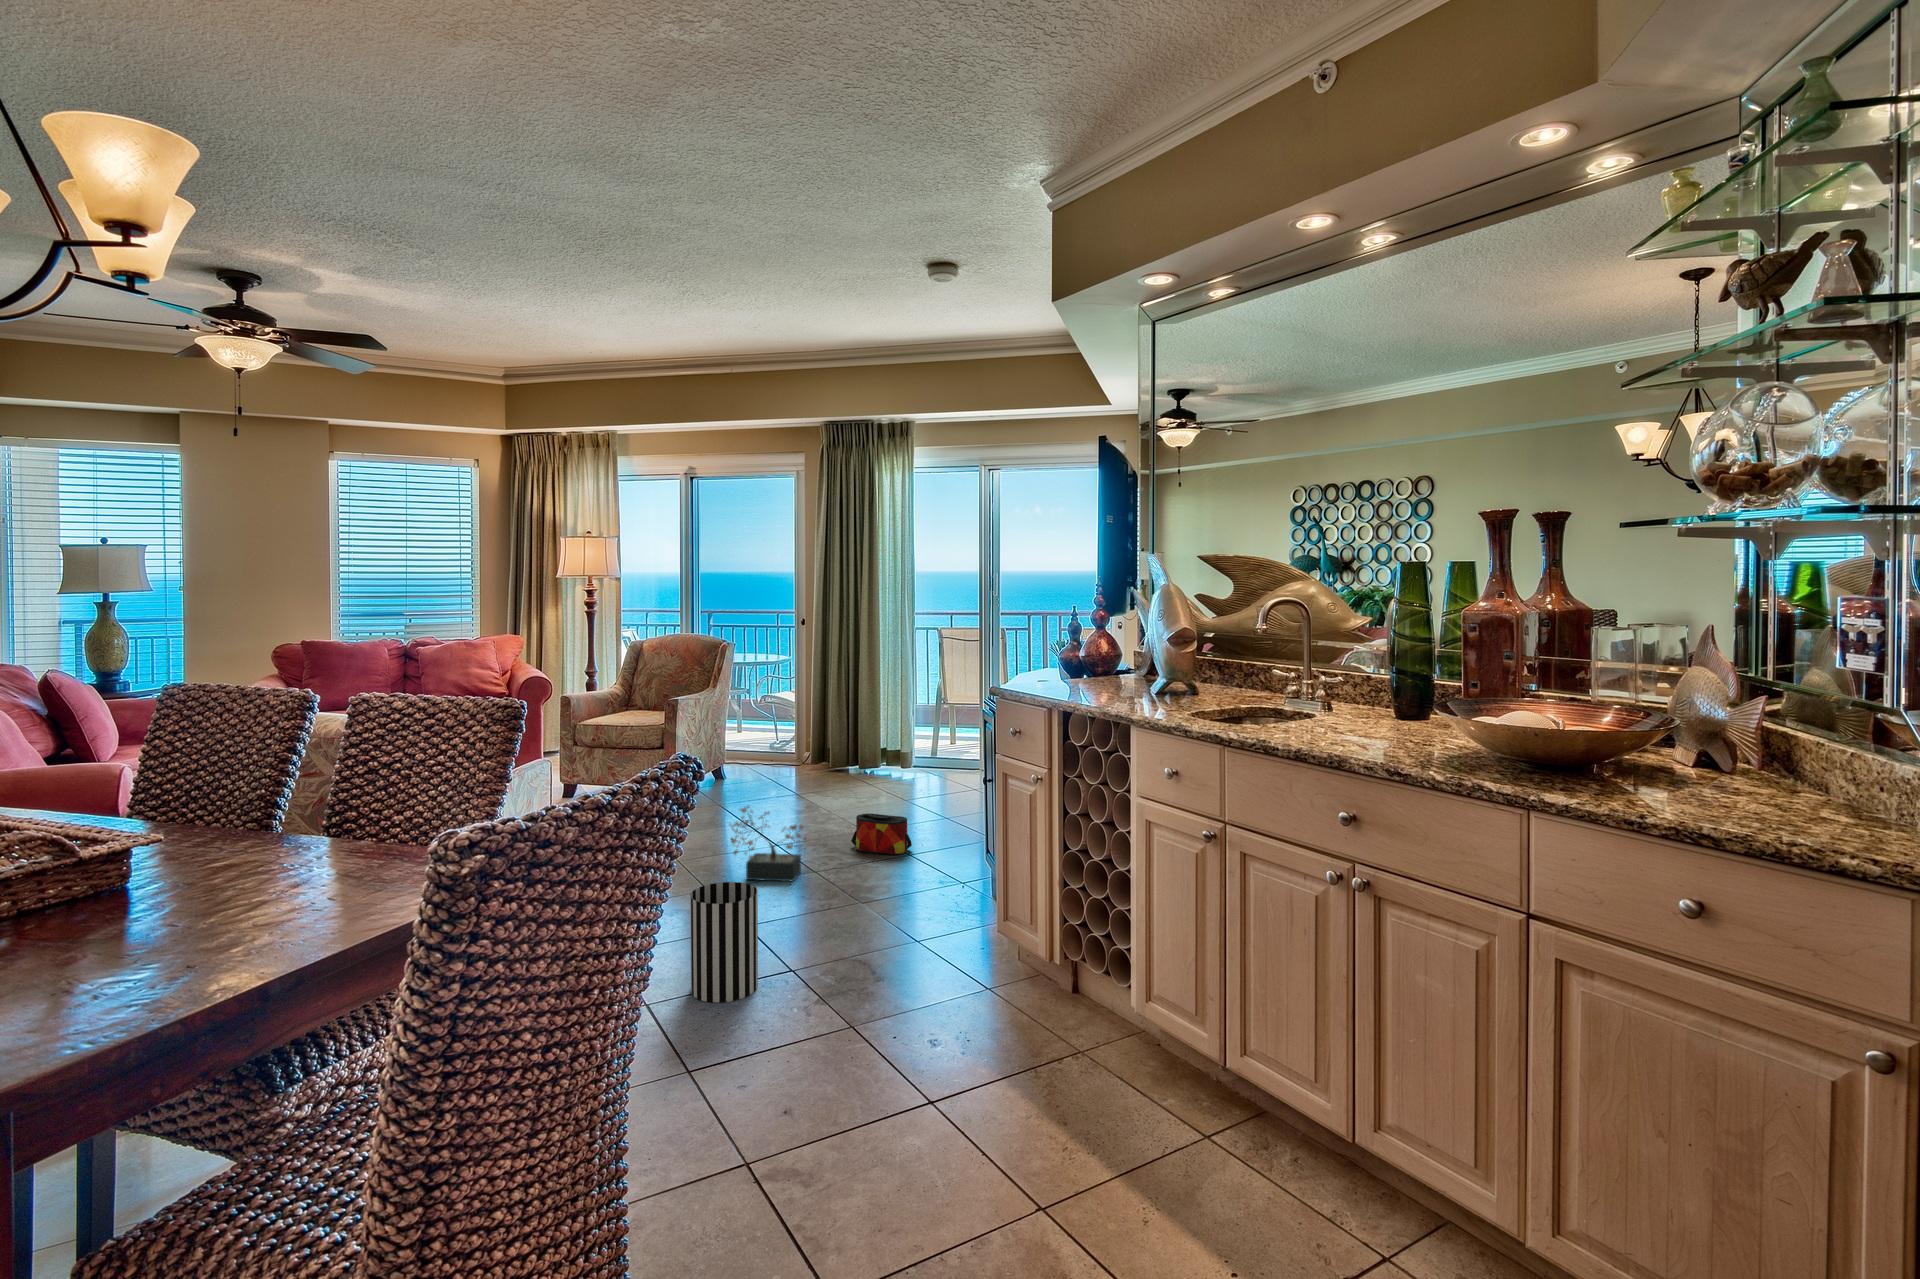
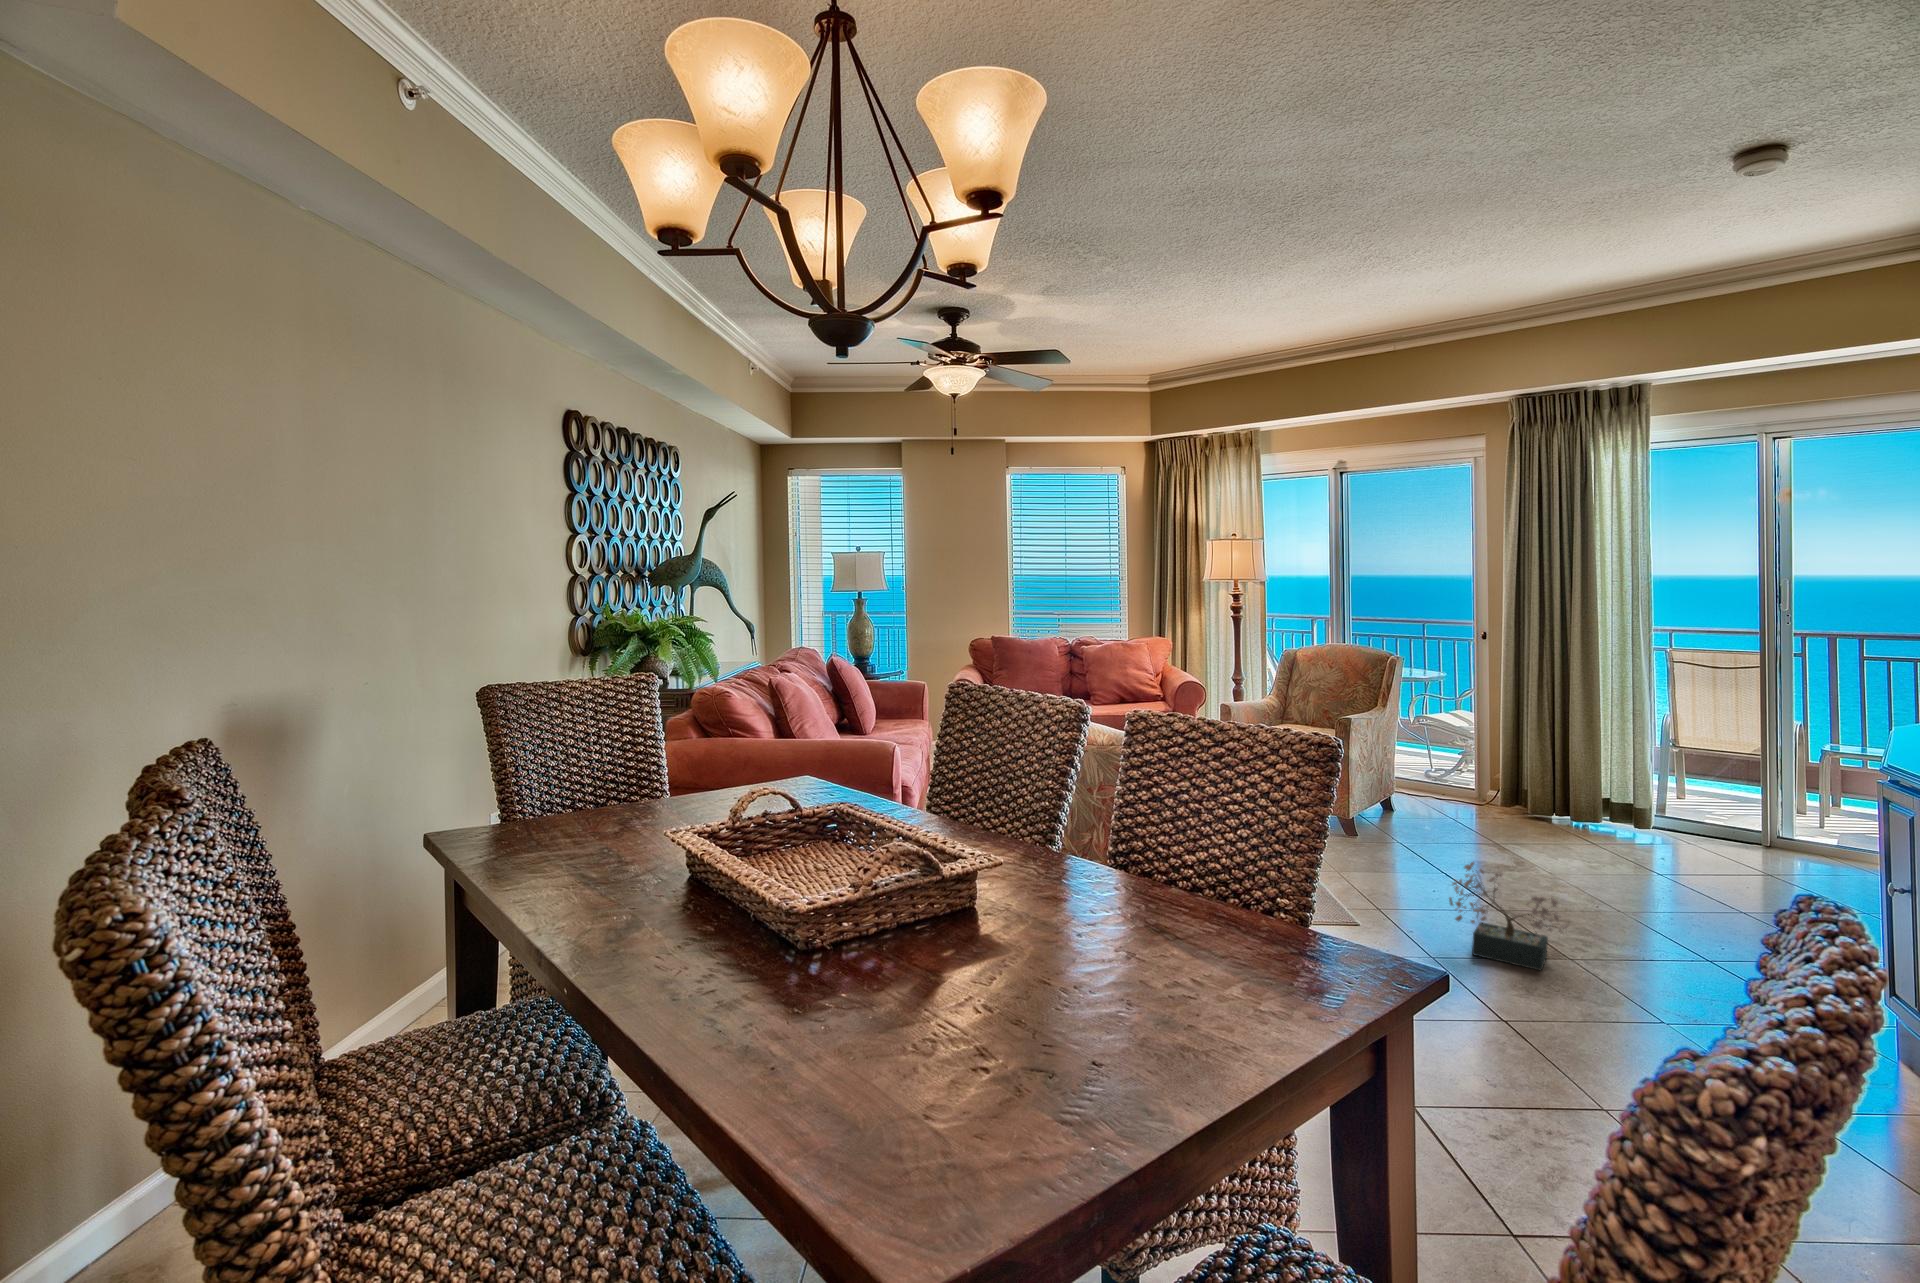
bag: present [851,813,912,855] -> none [1608,894,1714,961]
wastebasket: present [690,882,758,1002] -> none [1460,977,1567,1146]

